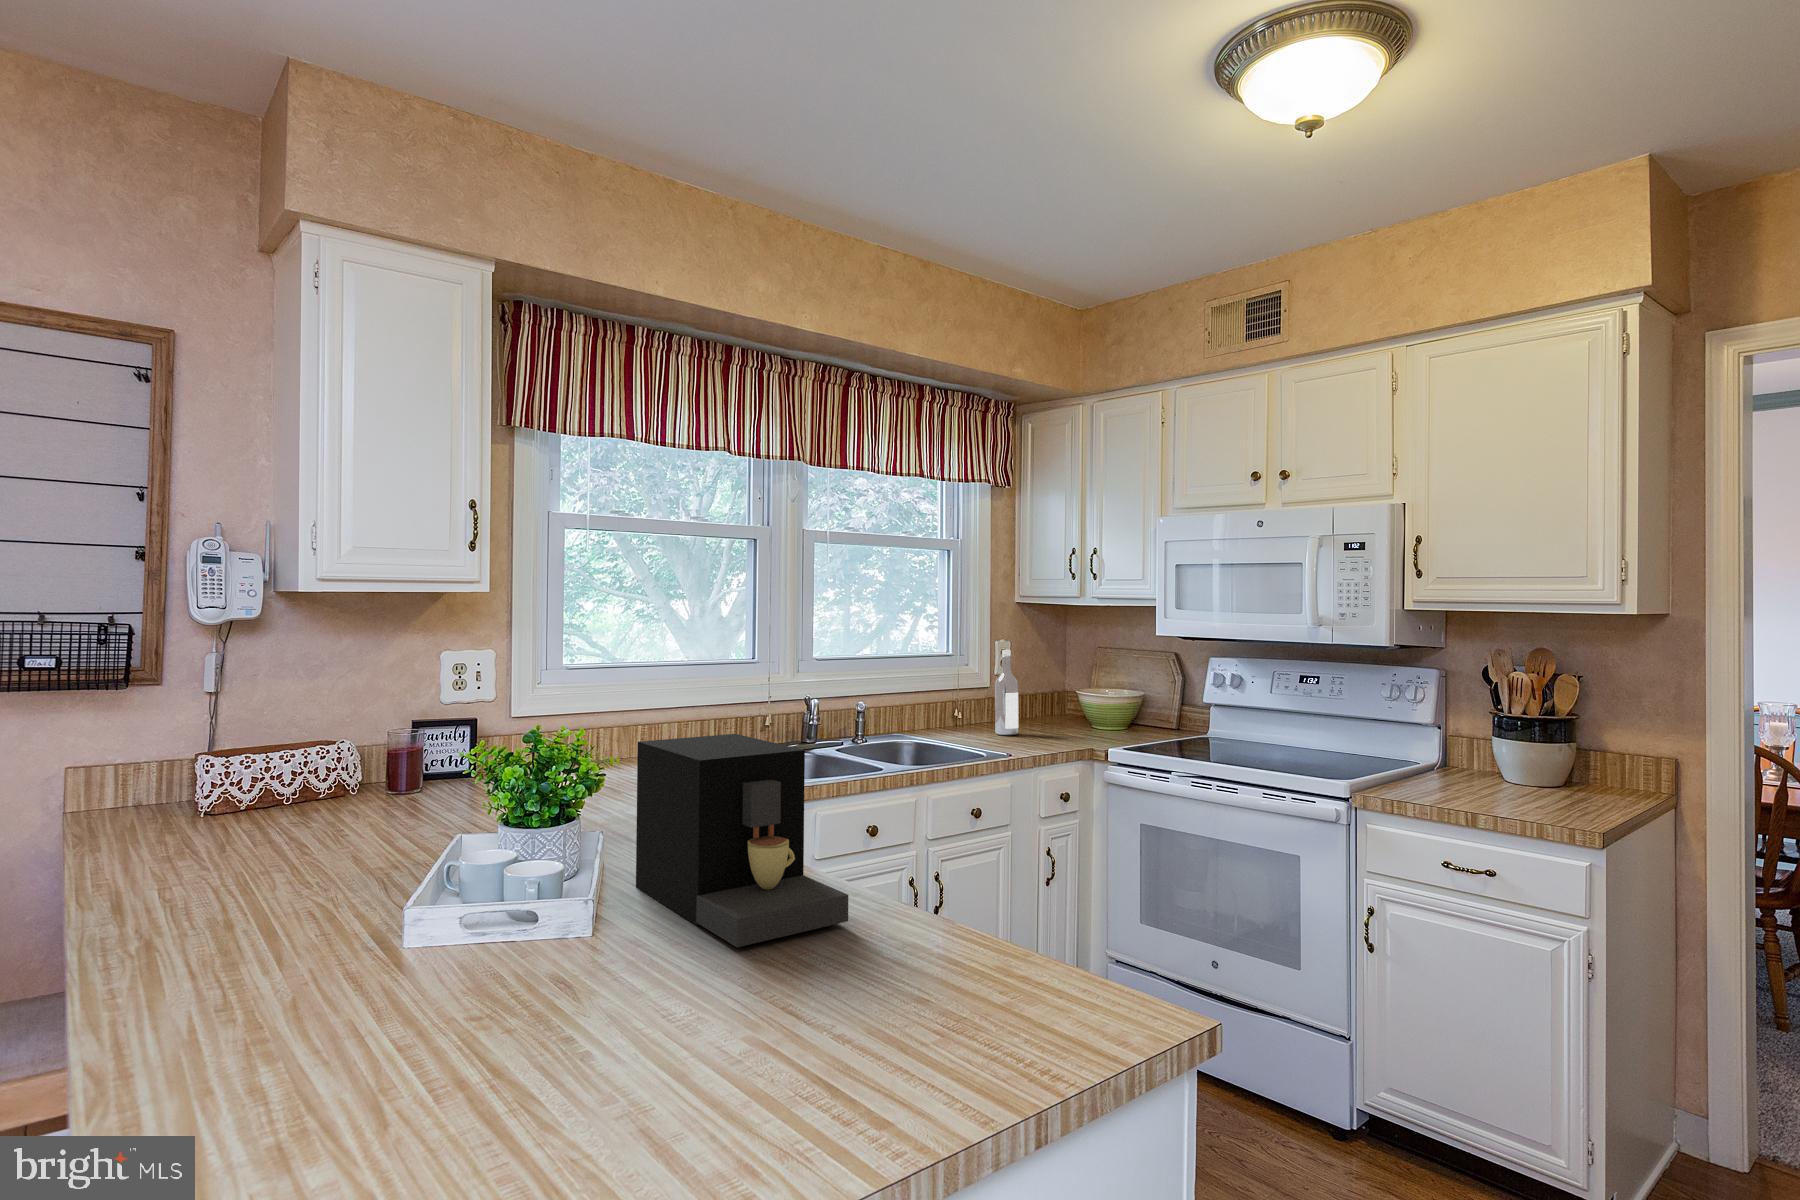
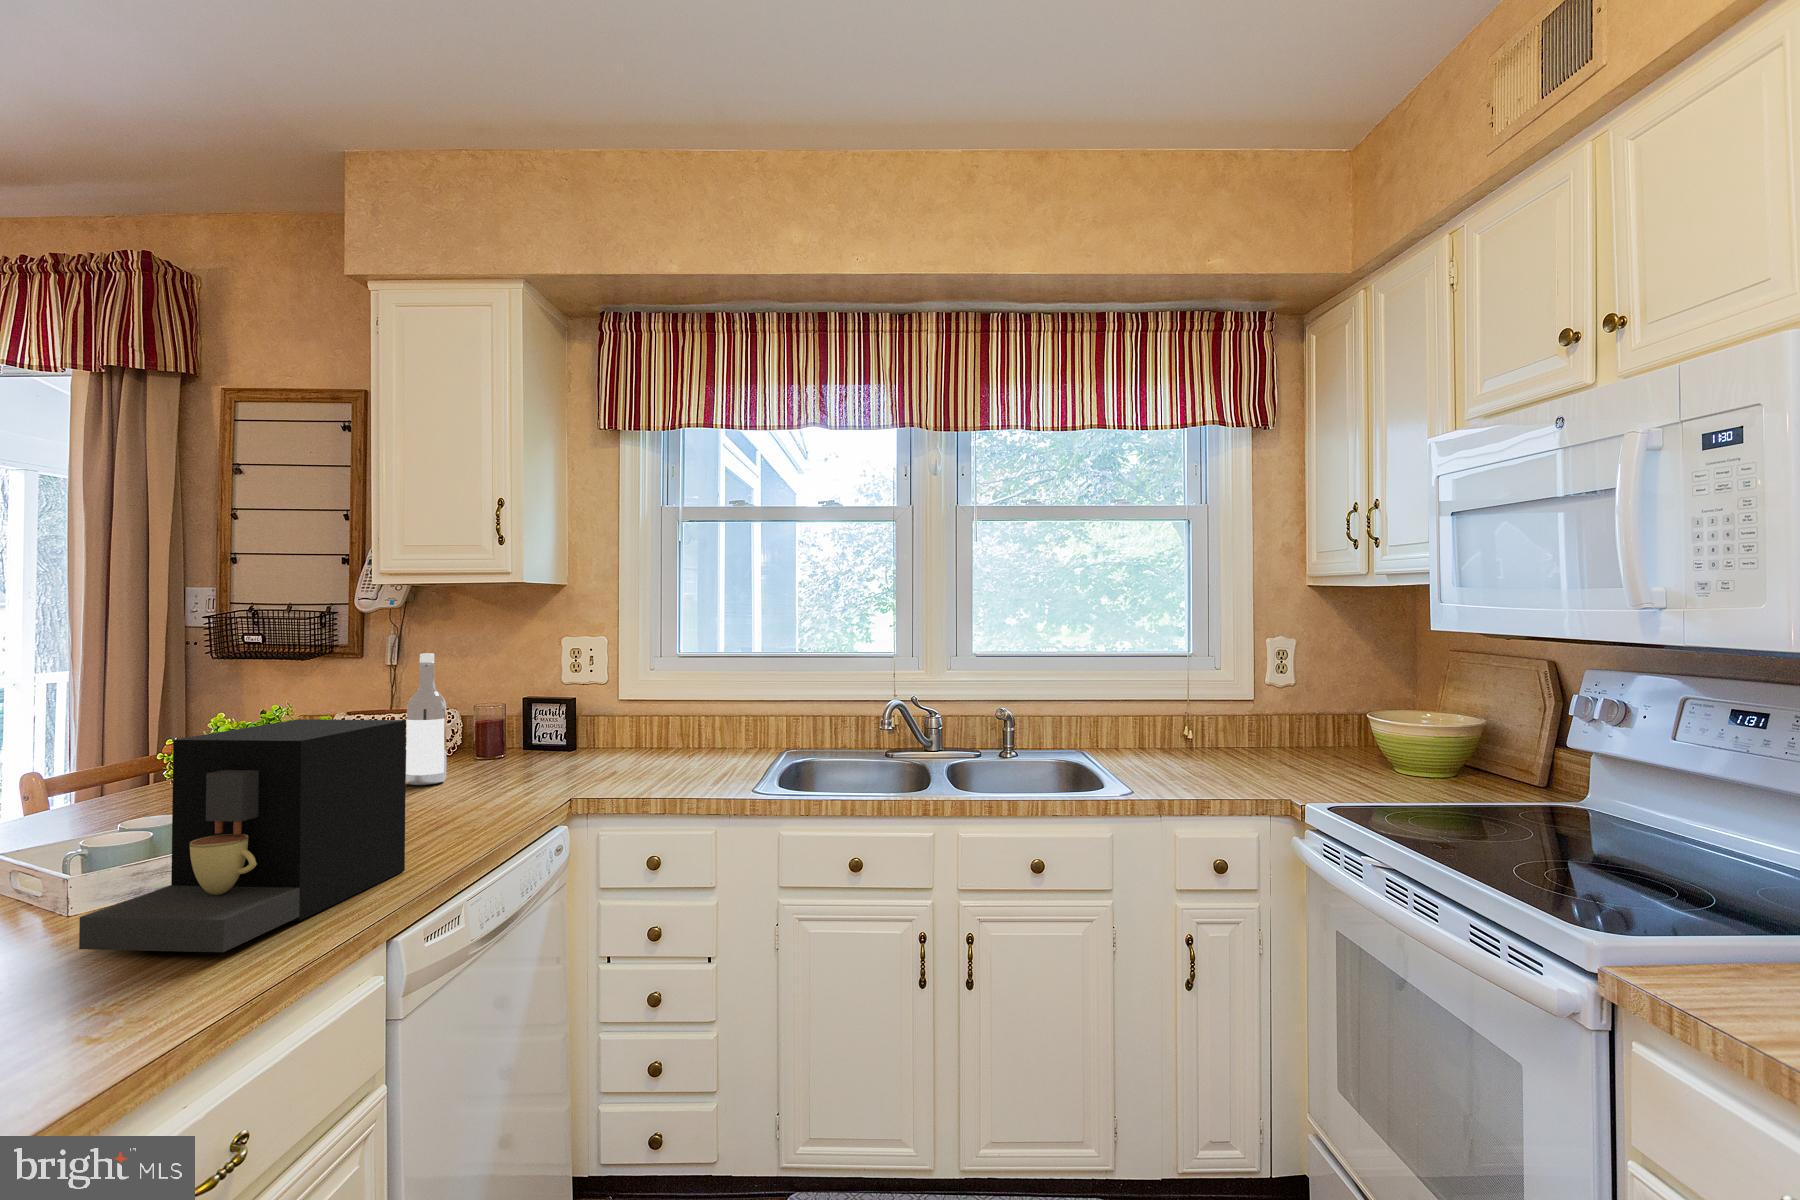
wine bottle: present [995,650,1018,735] -> present [406,653,447,785]

